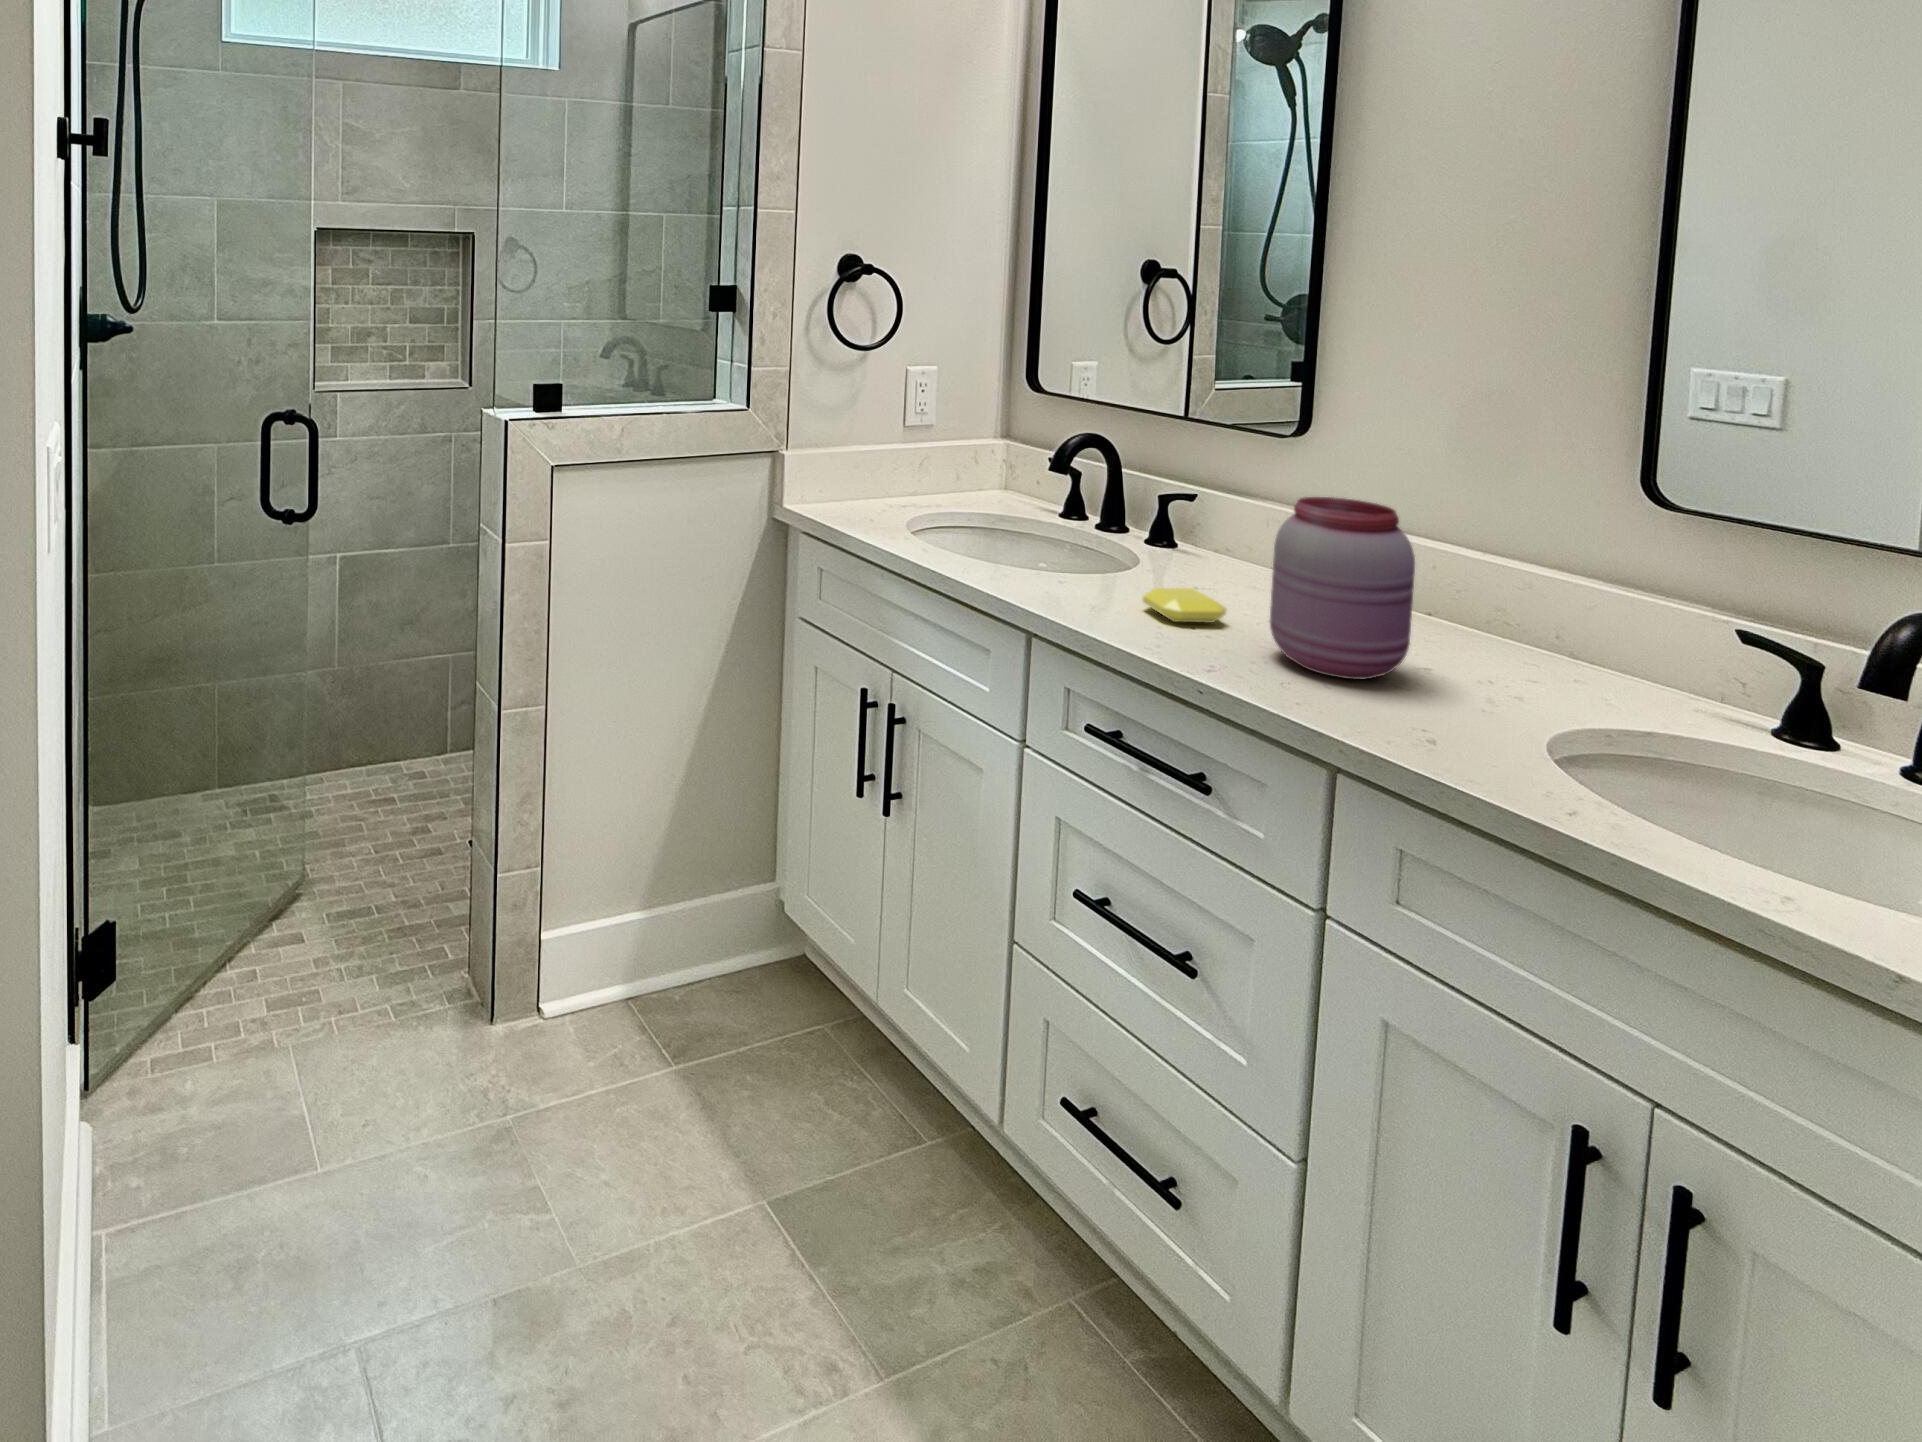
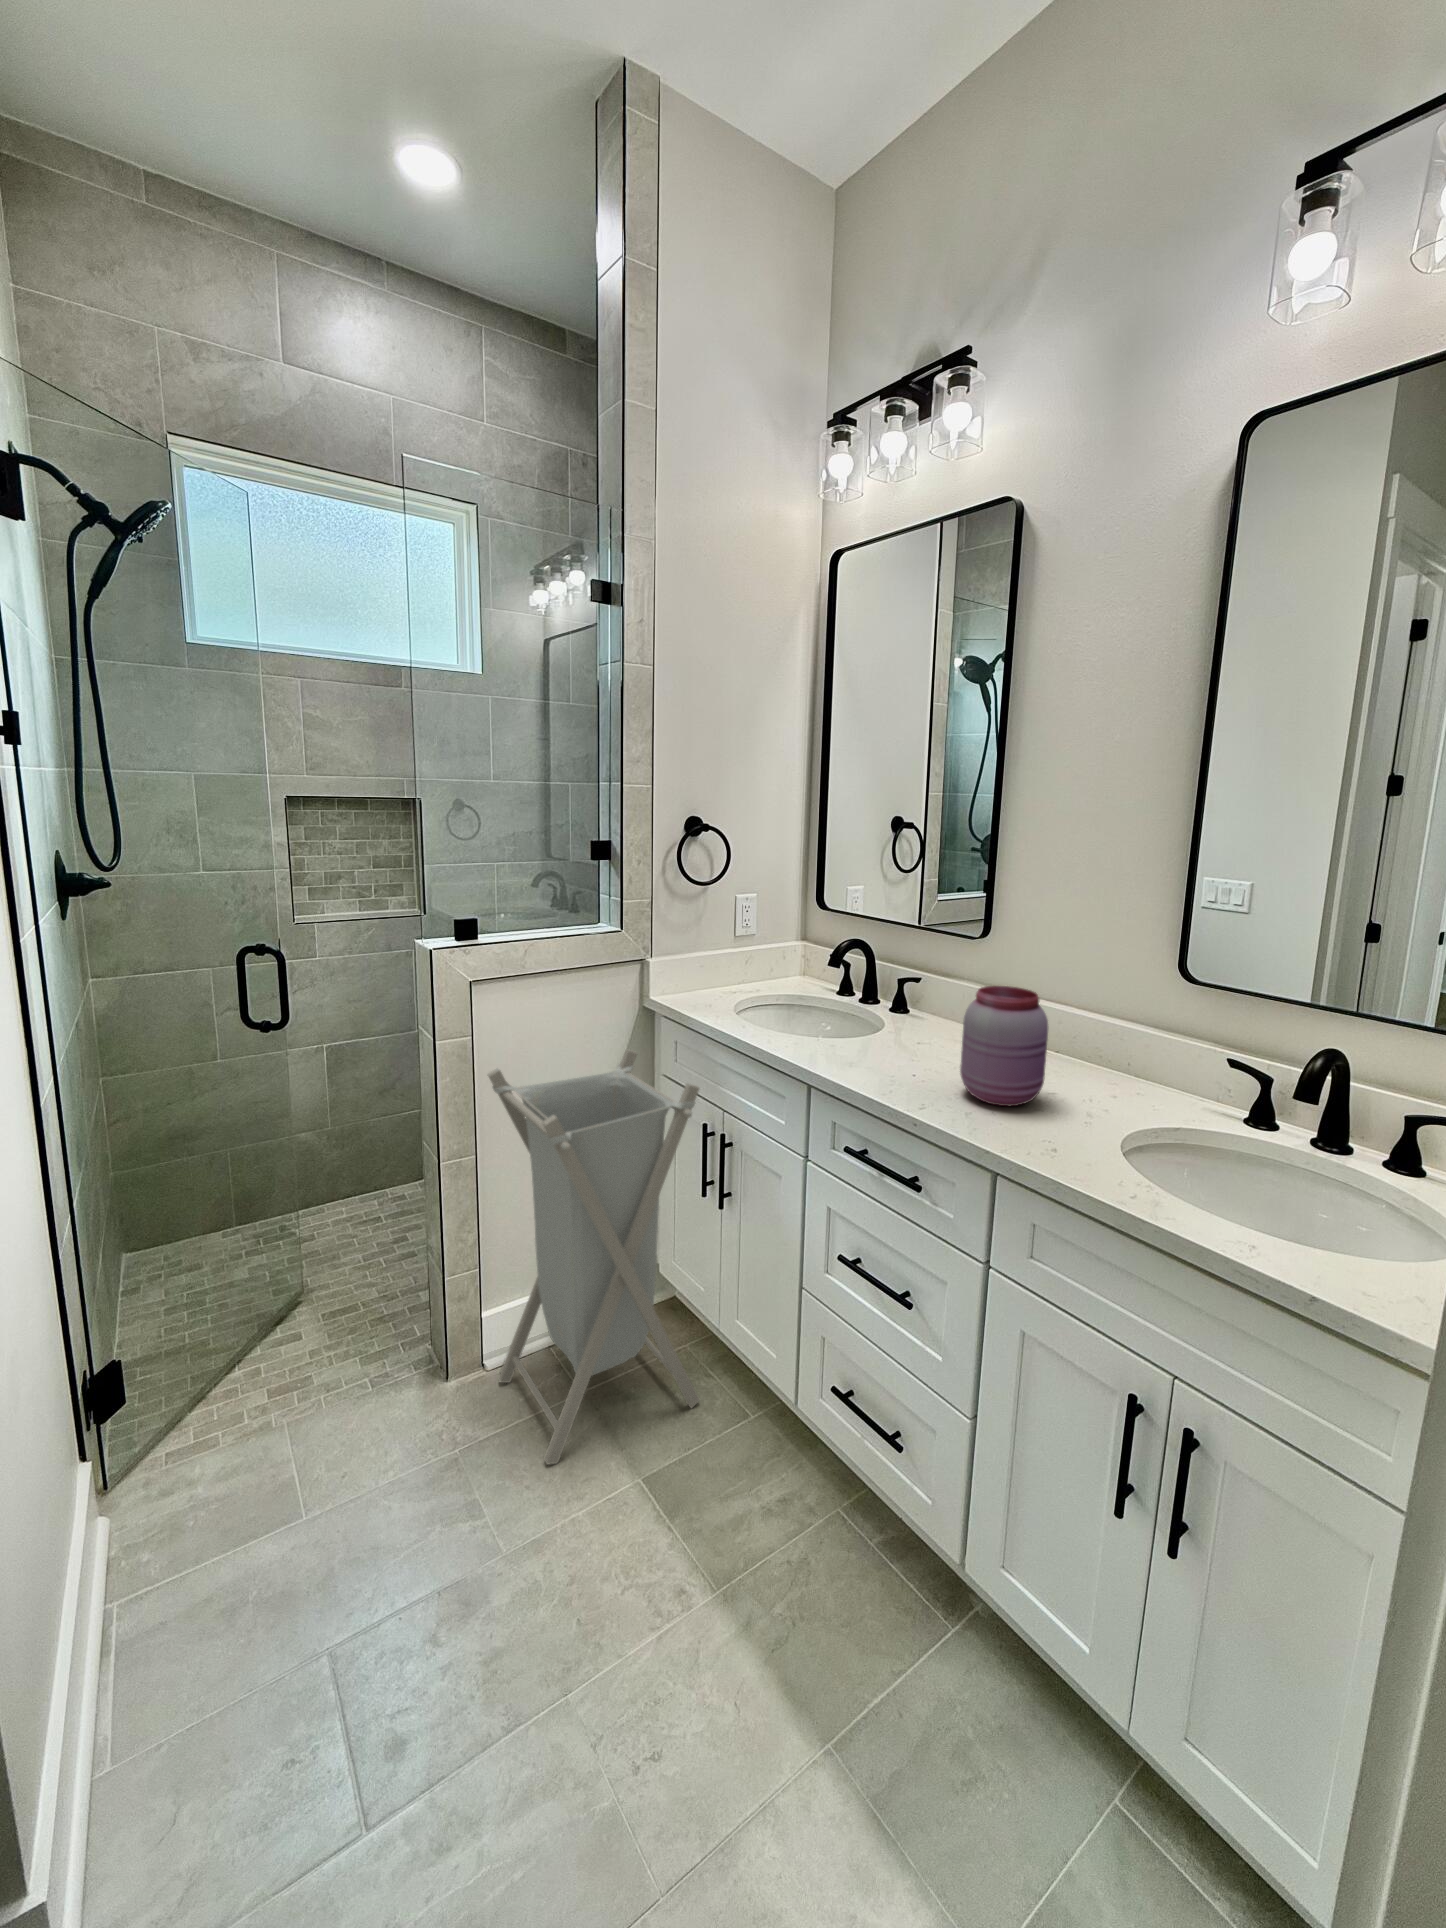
laundry hamper: none [561,574,862,1160] -> present [488,1049,700,1464]
soap bar: present [1143,588,1226,623] -> none [883,1048,935,1072]

